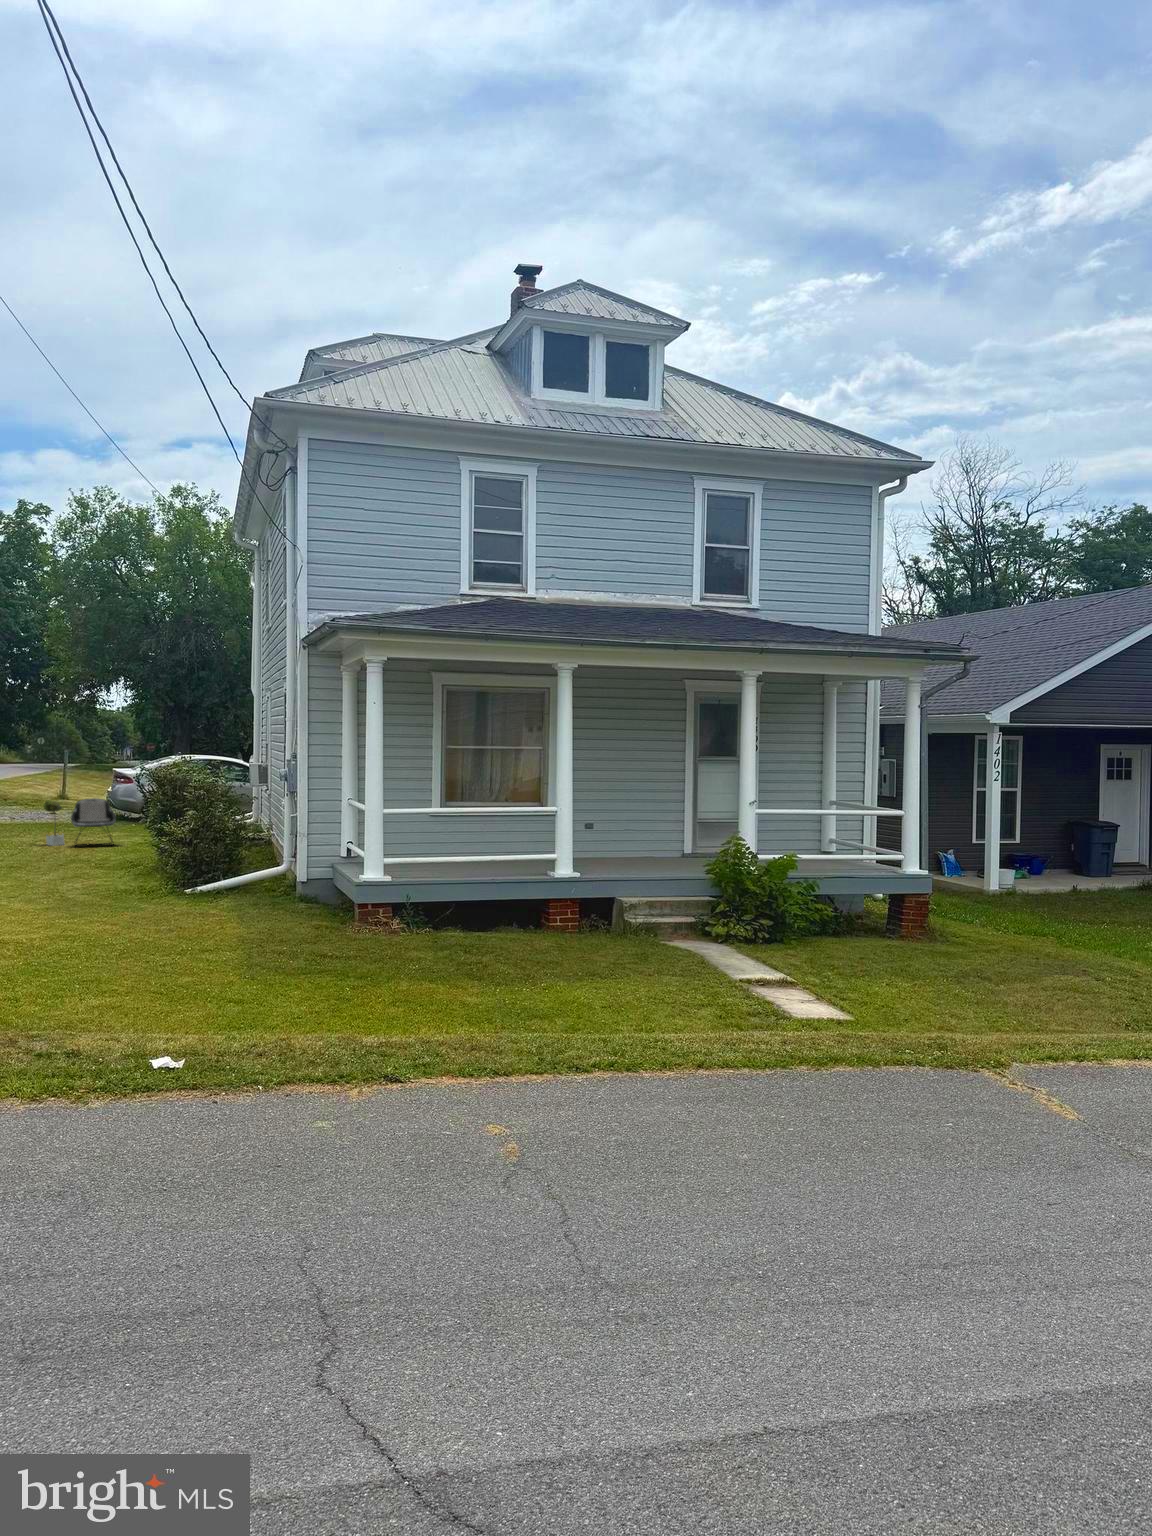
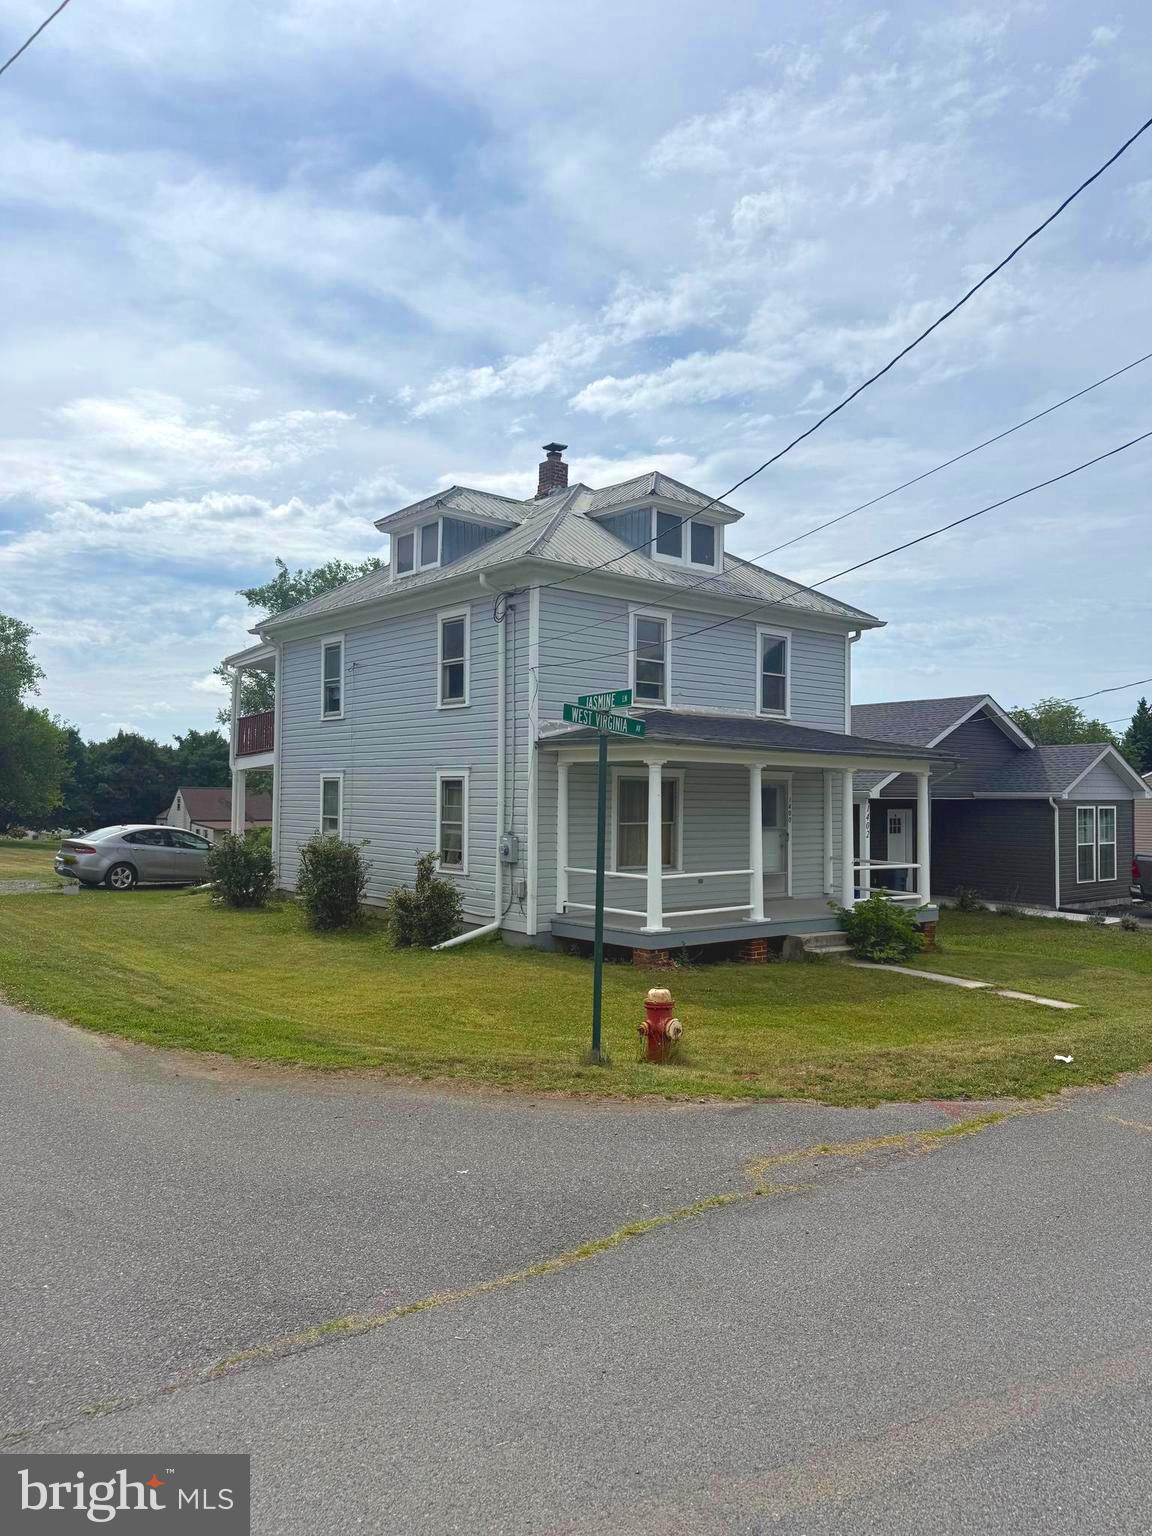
lounge chair: present [71,798,116,847] -> none [86,855,125,897]

